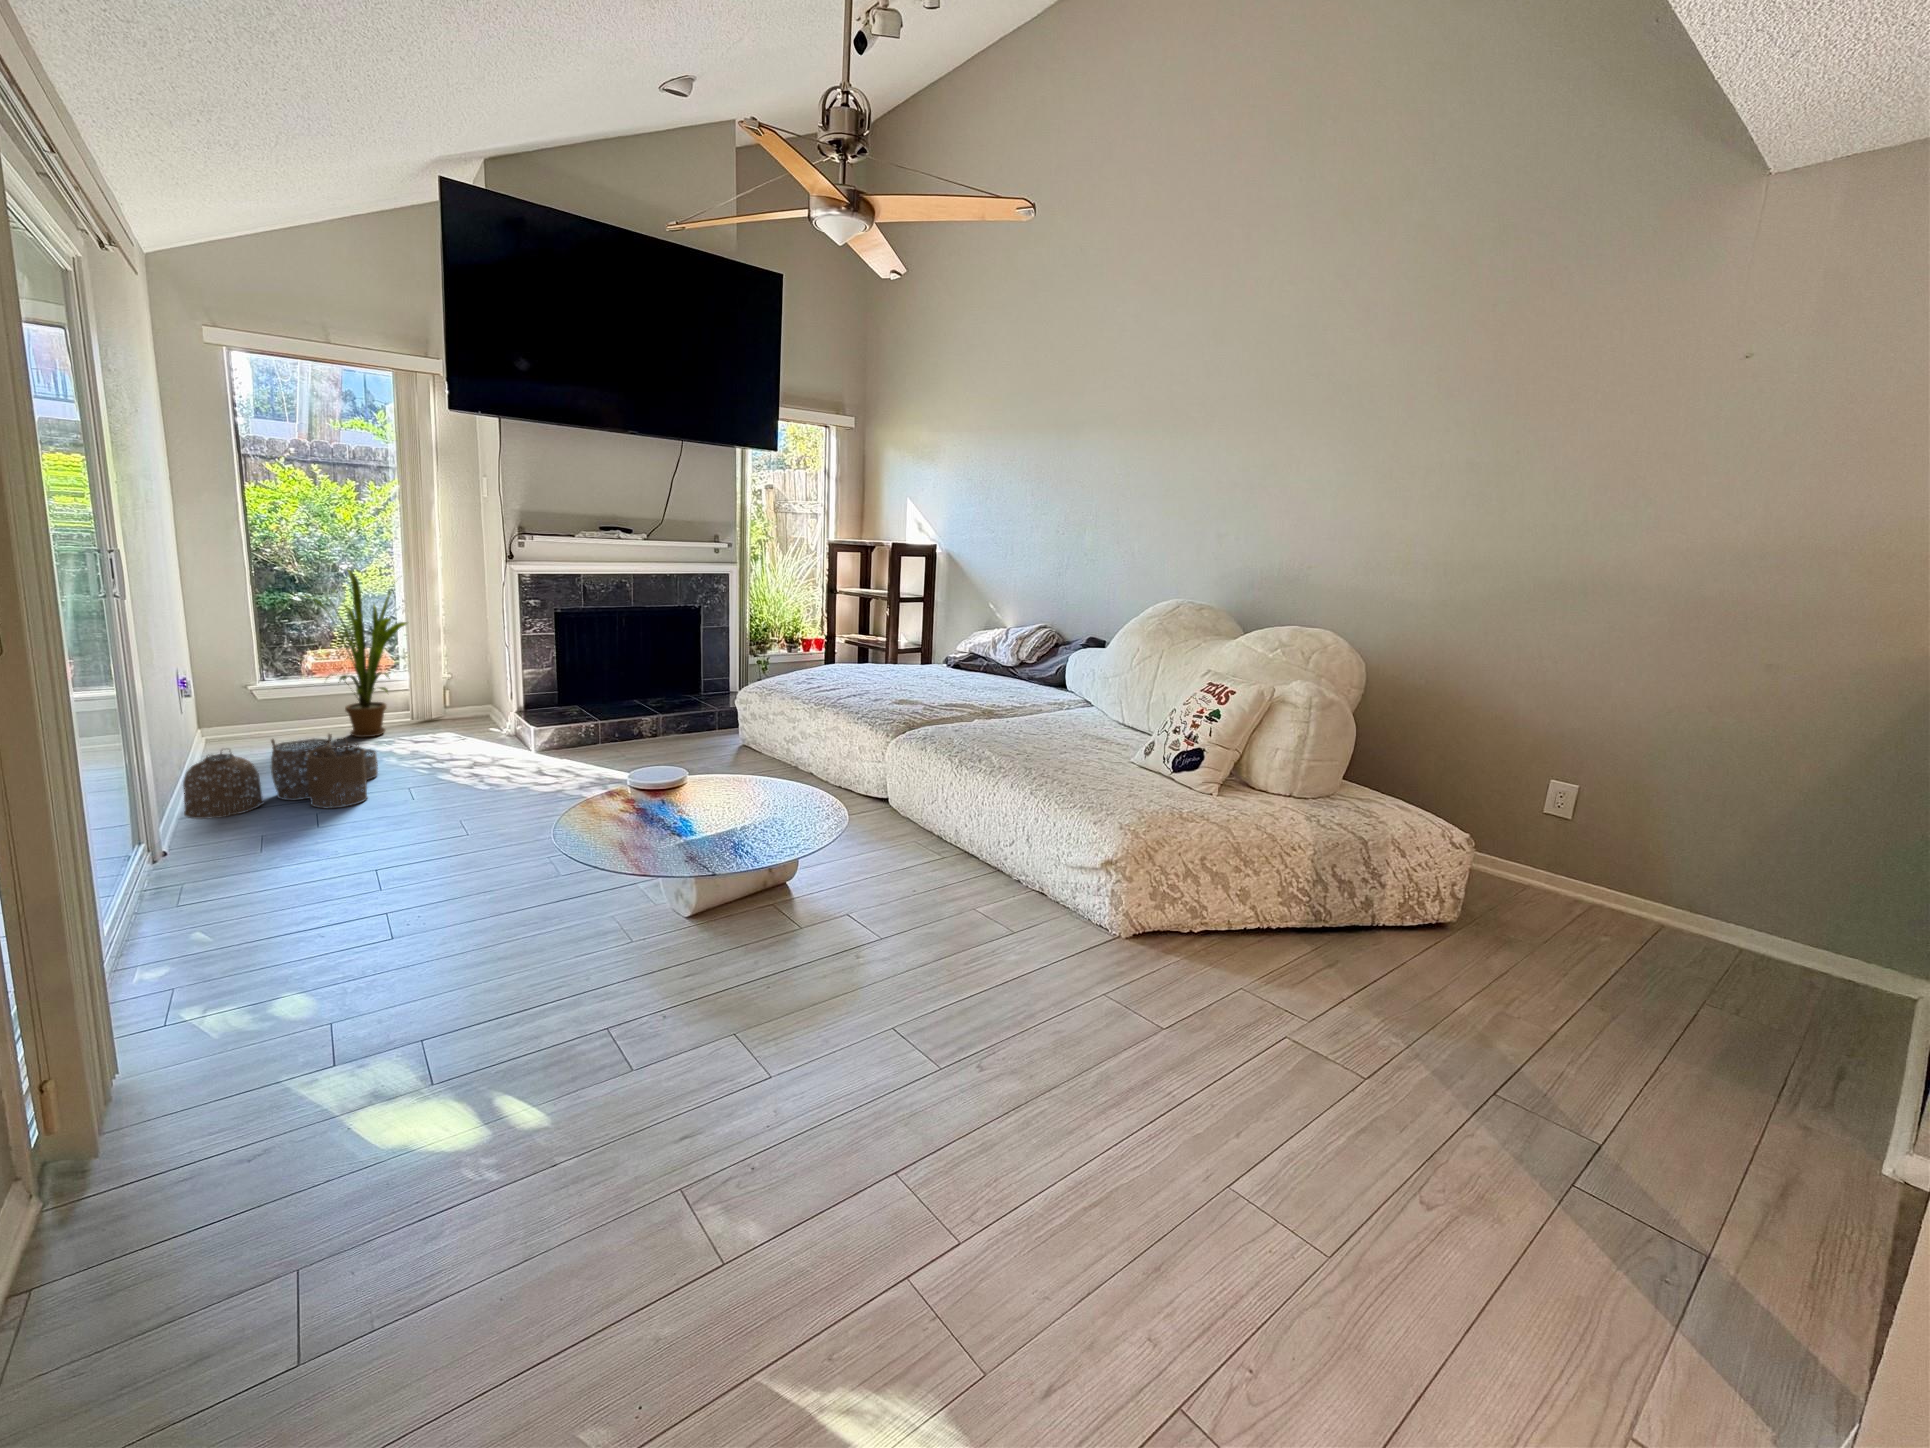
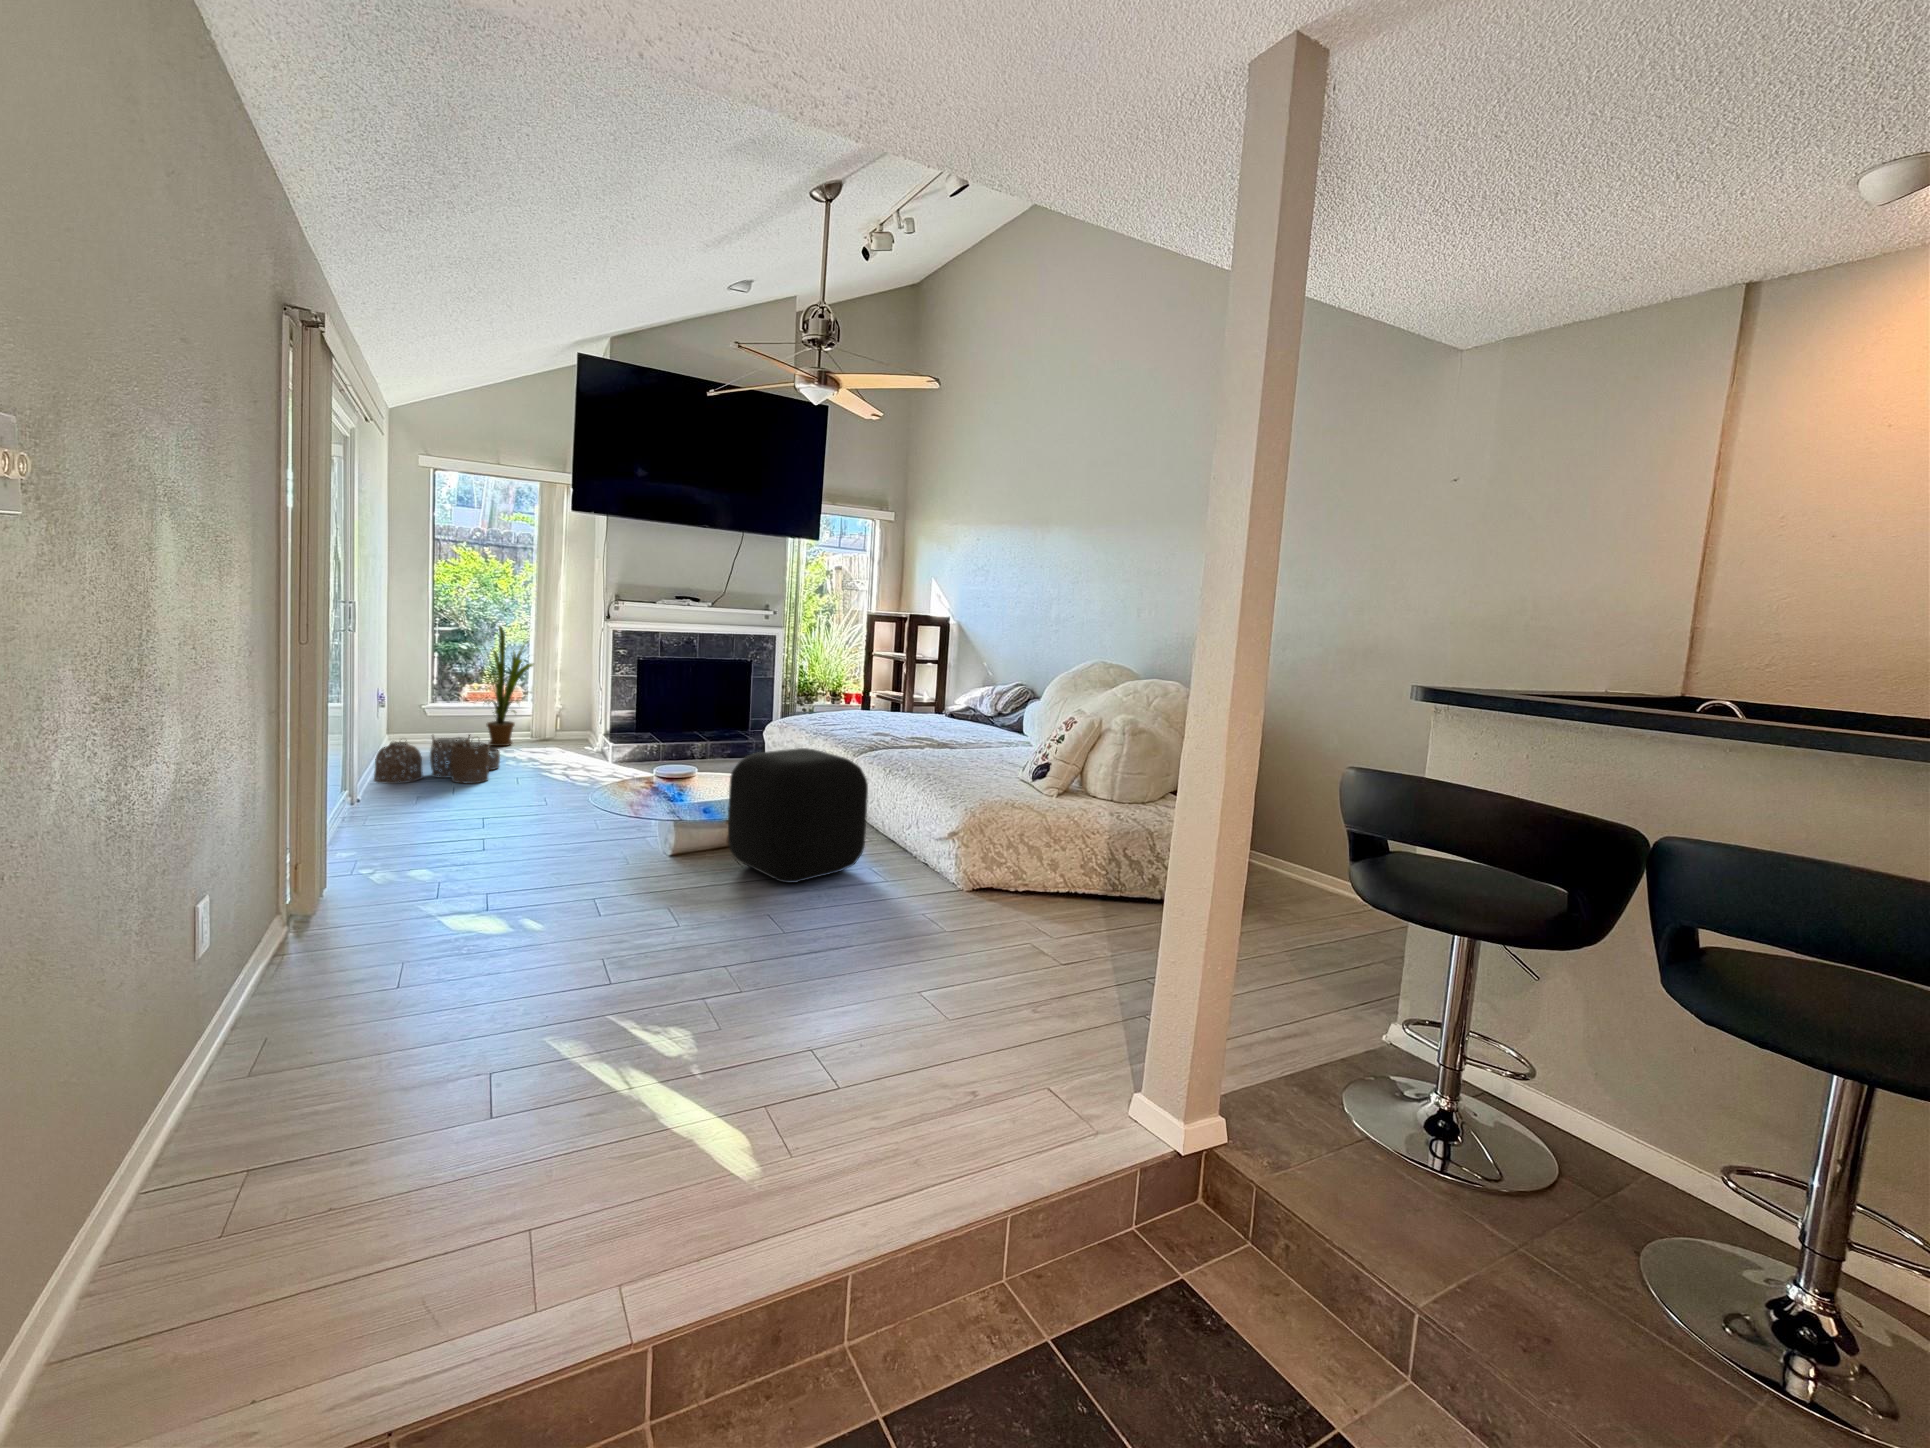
ottoman: none [785,751,988,961] -> present [728,748,868,883]

